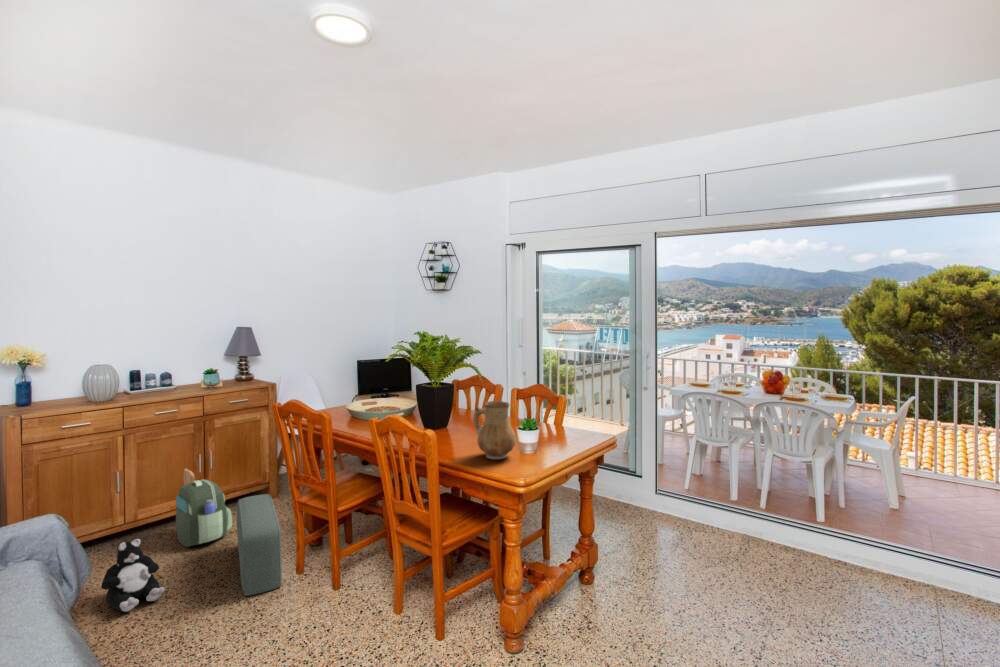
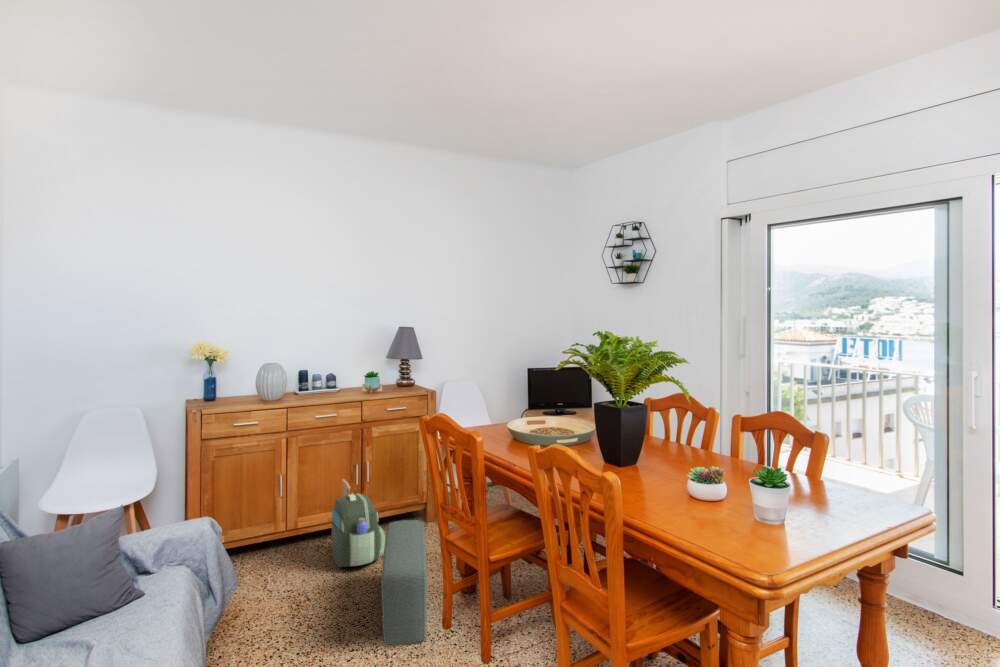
ceramic pitcher: present [473,401,516,459] -> none [675,436,743,526]
plush toy: present [101,538,165,612] -> none [249,554,307,637]

